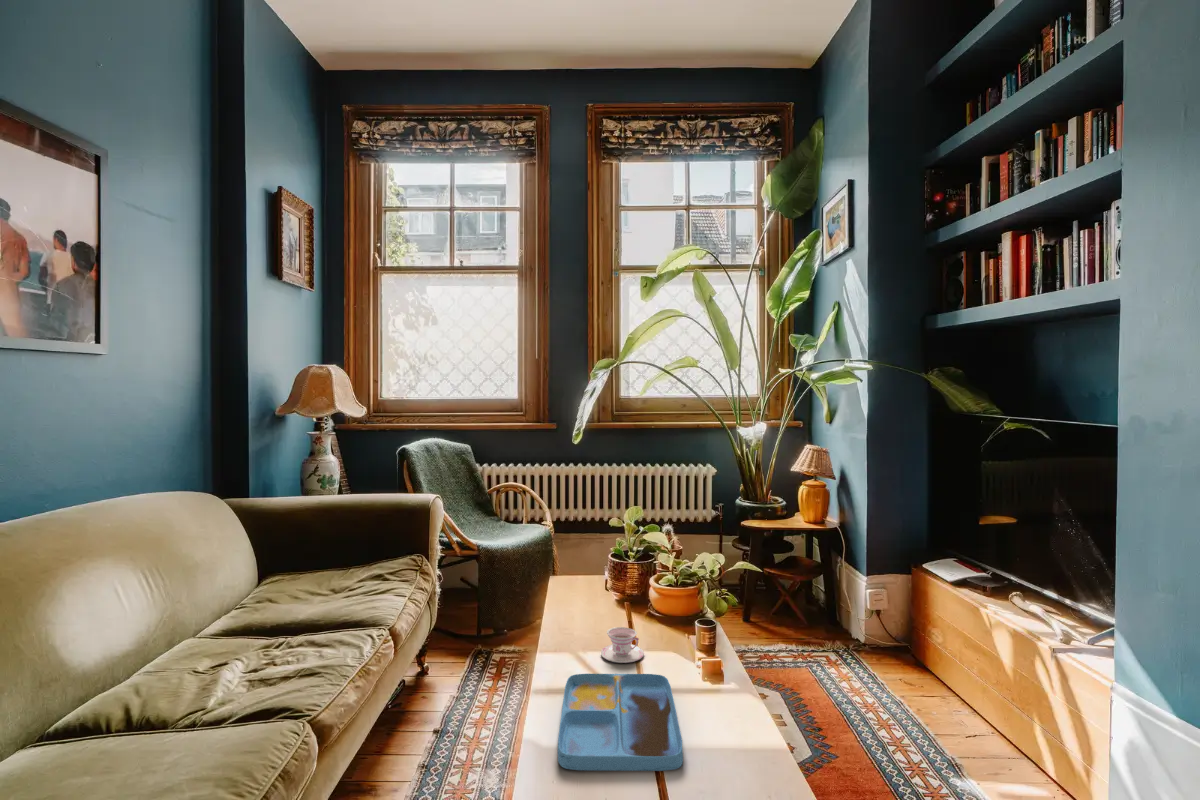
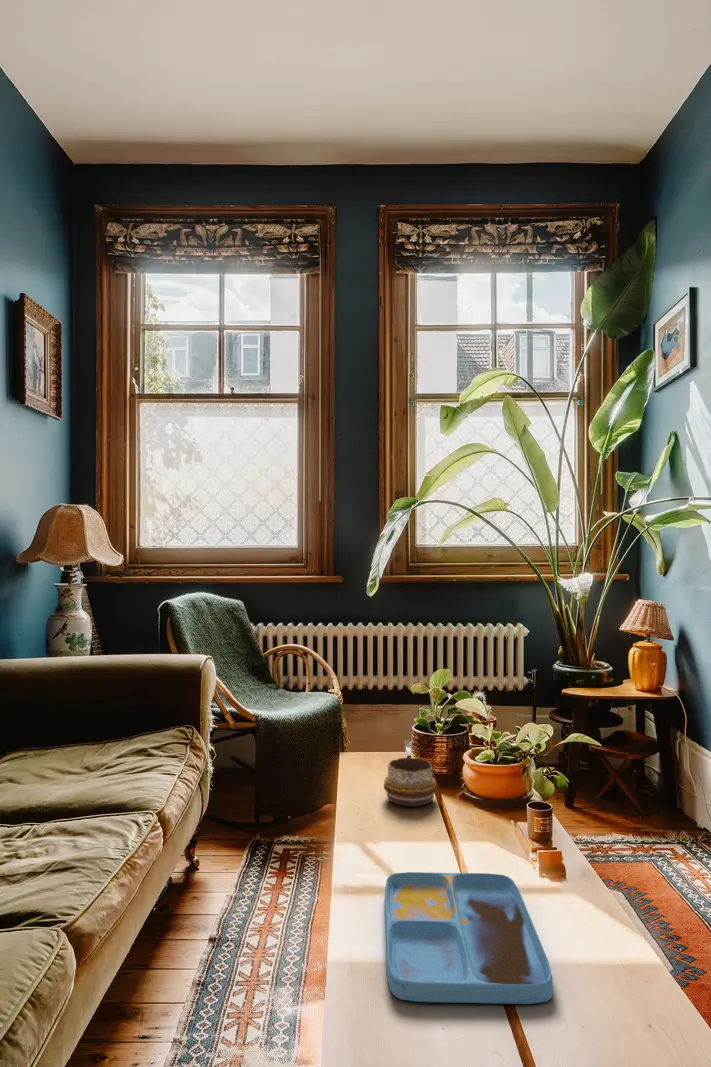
decorative bowl: none [577,582,620,621] -> present [384,758,437,806]
teacup: present [601,627,644,663] -> none [421,814,475,859]

